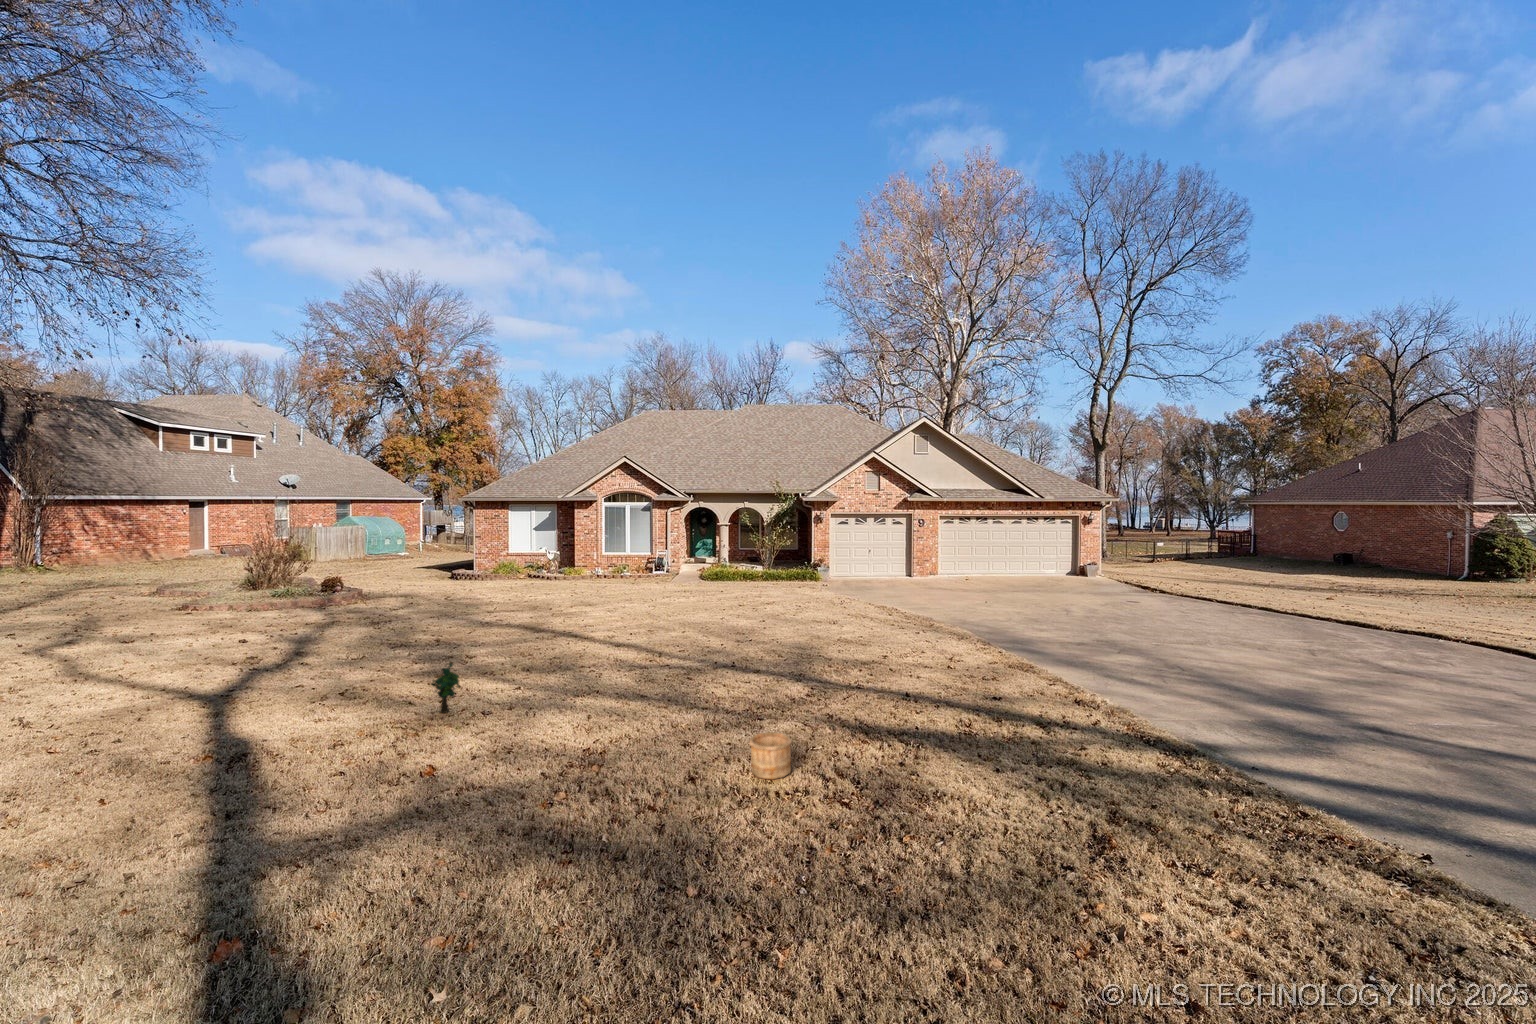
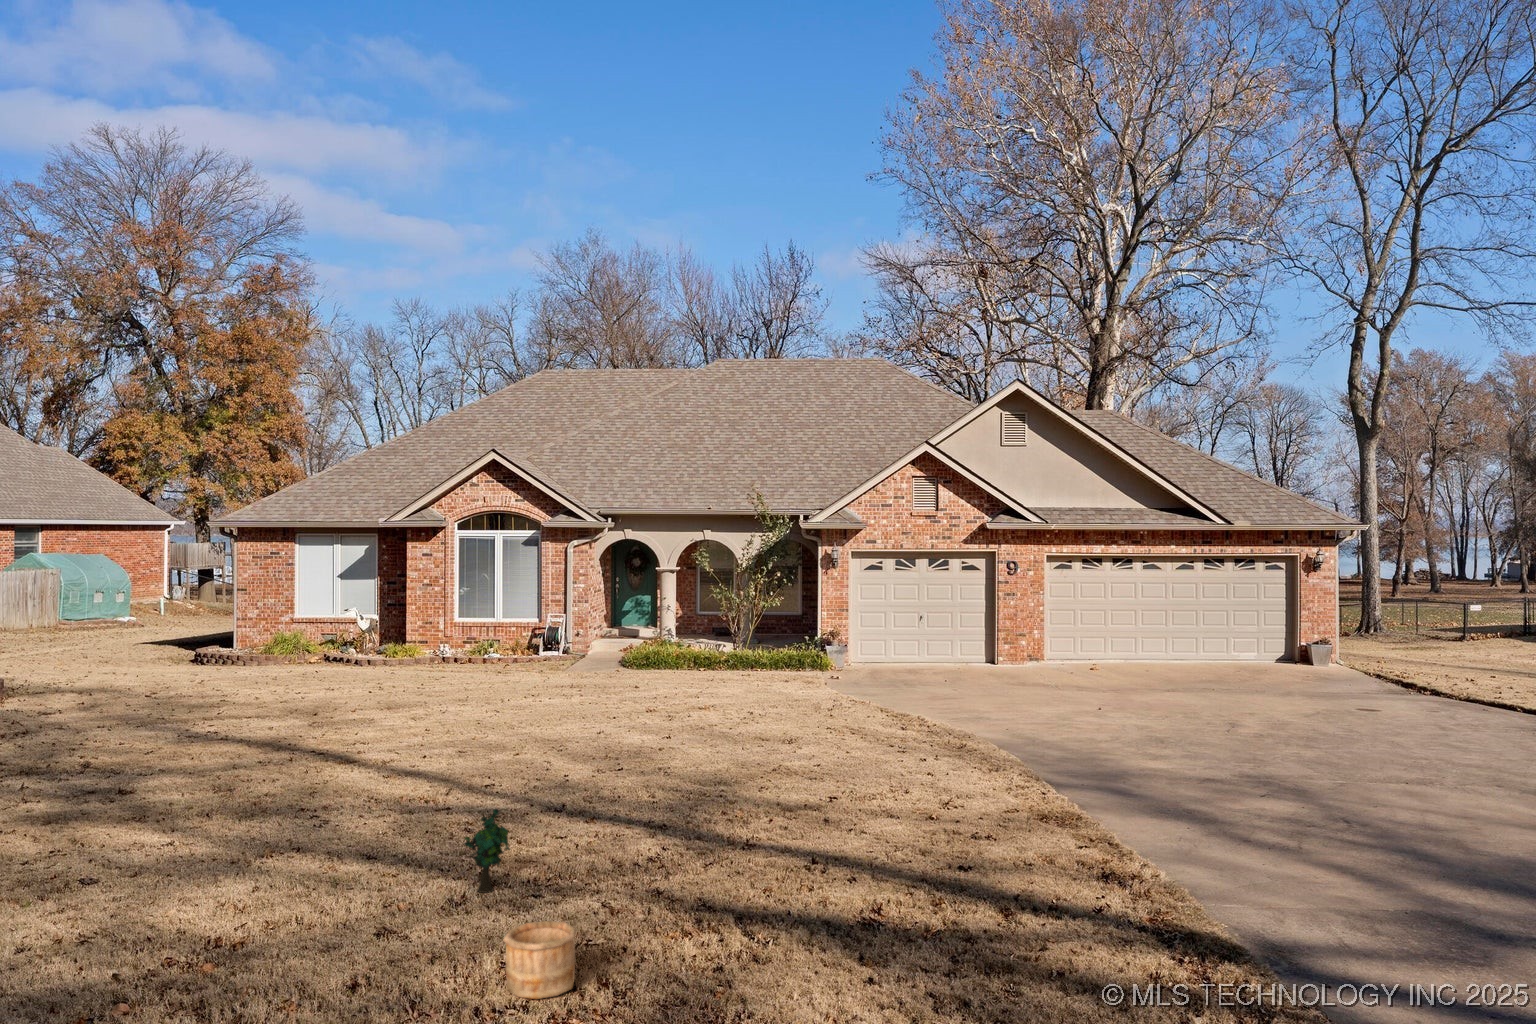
decorative plant: present [431,663,460,713] -> present [464,809,510,893]

